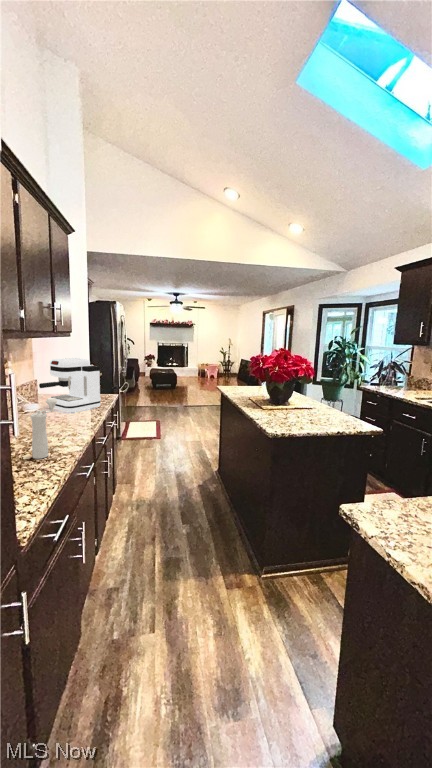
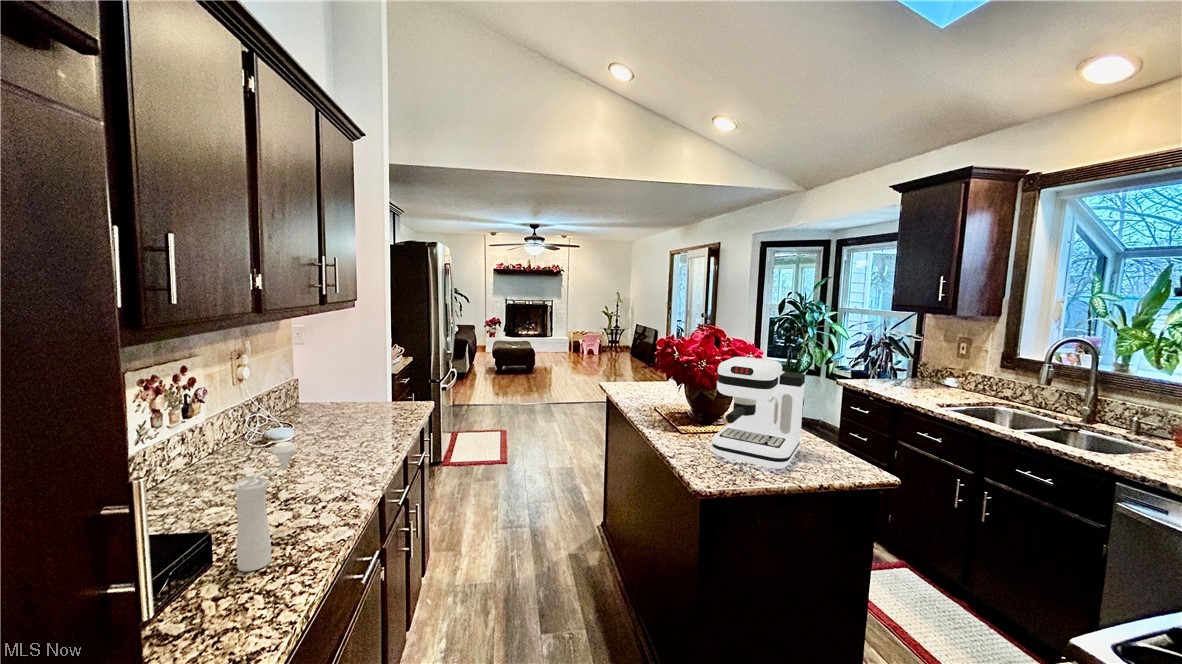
coffee maker: present [39,358,101,413] -> present [712,357,805,469]

